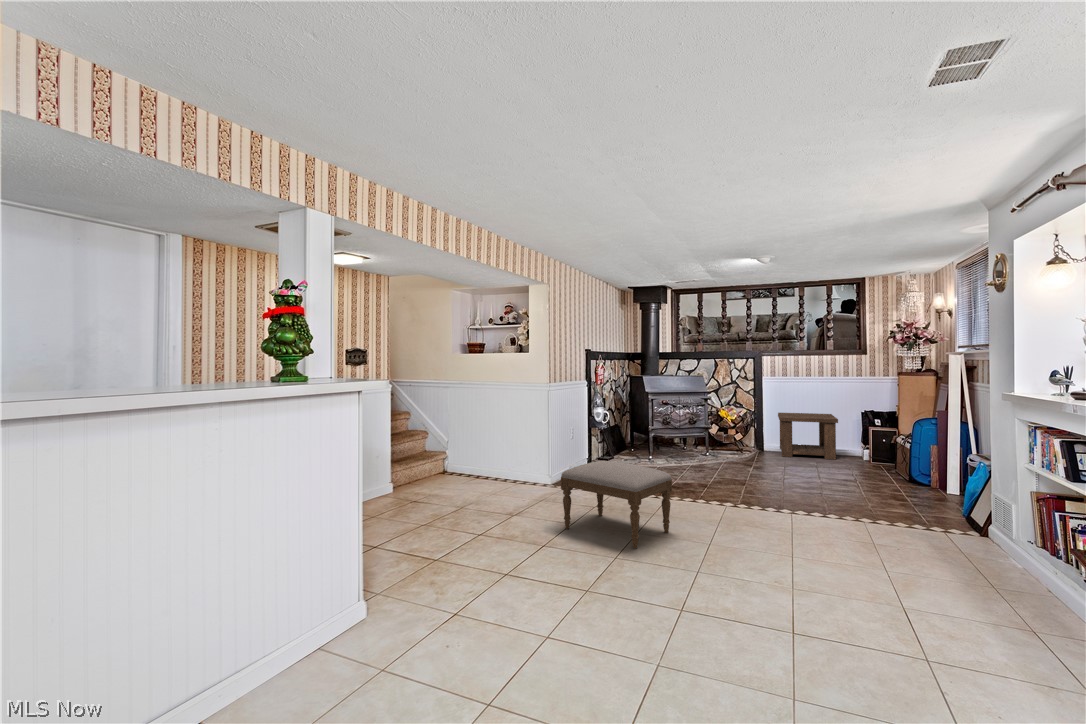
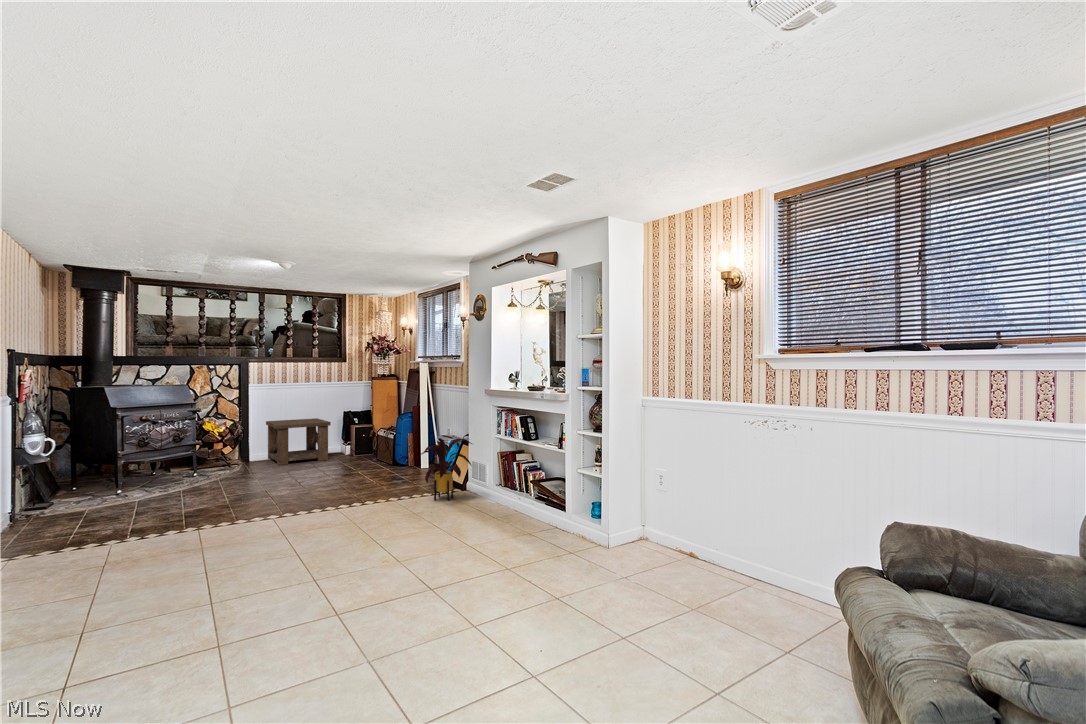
house plant: none [891,455,991,540] -> present [417,438,472,501]
ottoman: present [561,461,672,548] -> none [82,489,244,597]

